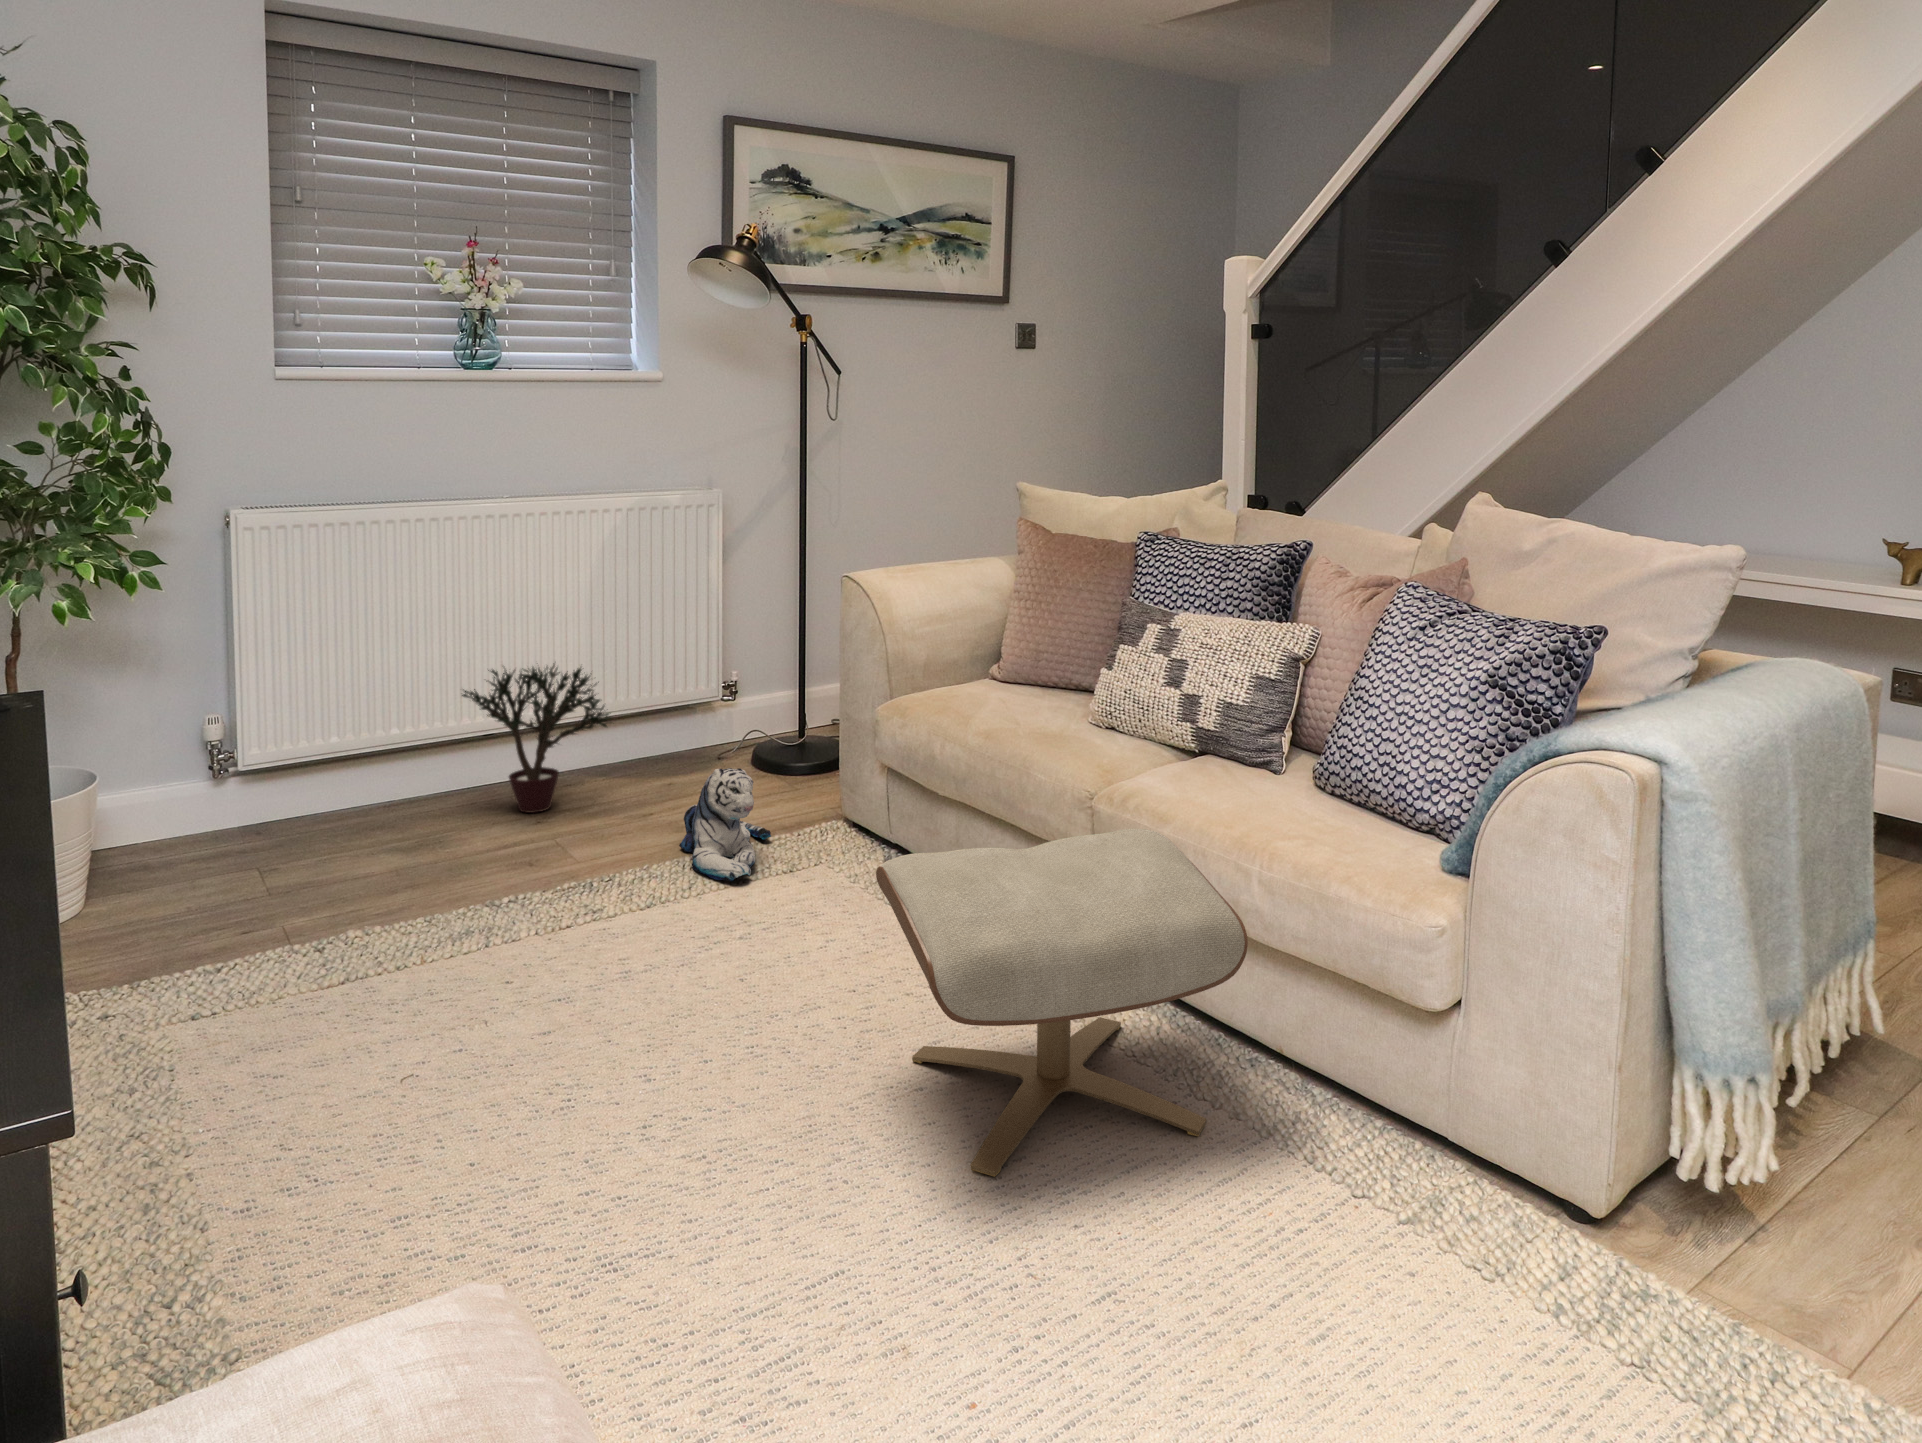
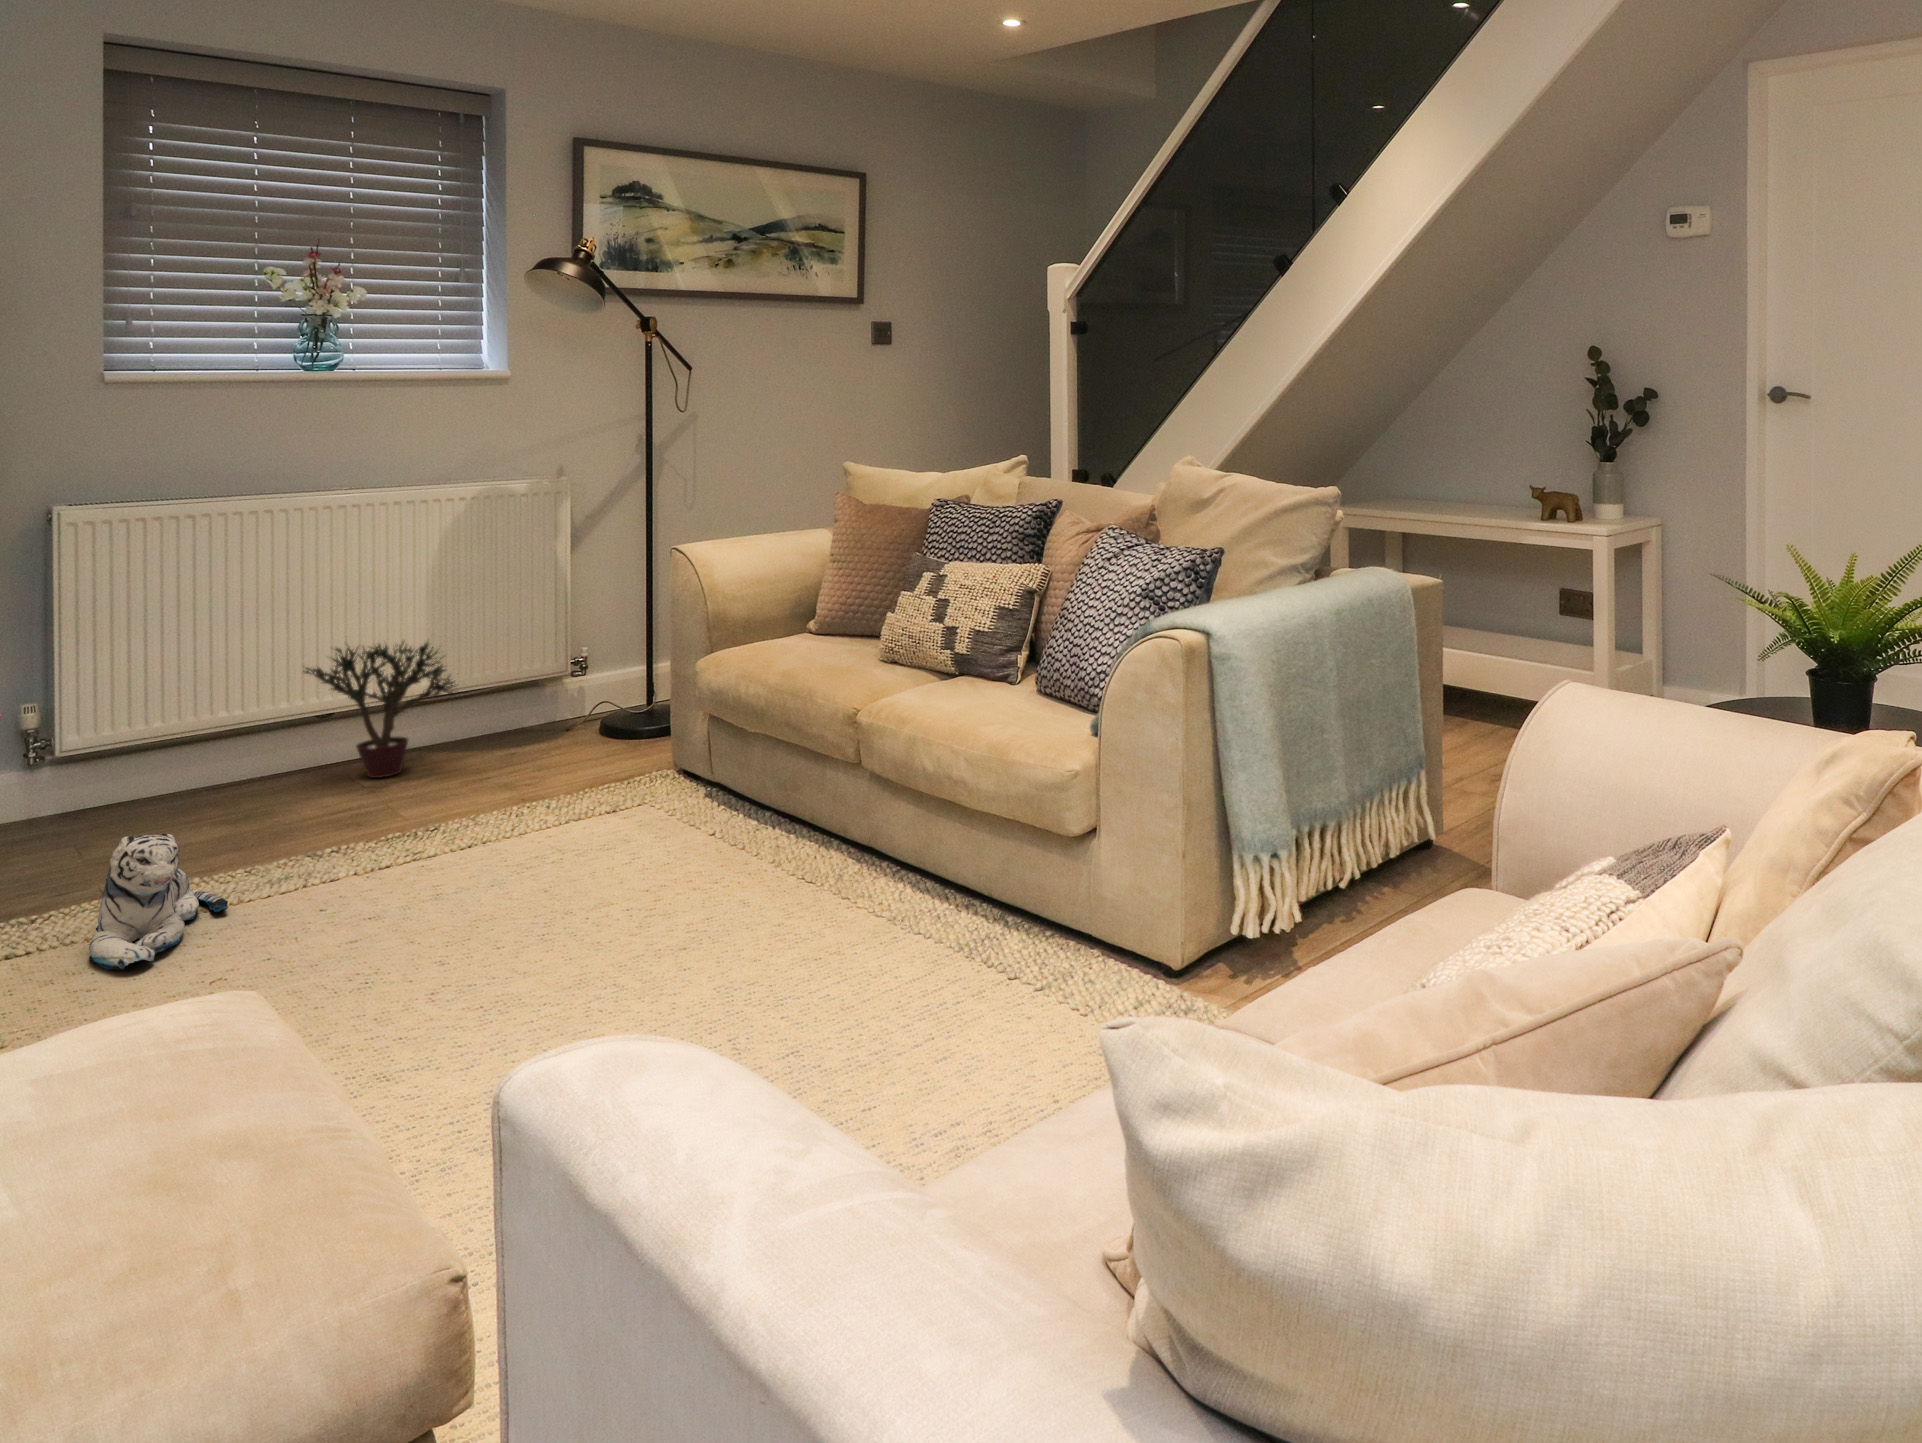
plush toy: present [679,768,771,881] -> present [89,834,228,970]
ottoman: present [876,829,1248,1177] -> none [644,729,944,999]

